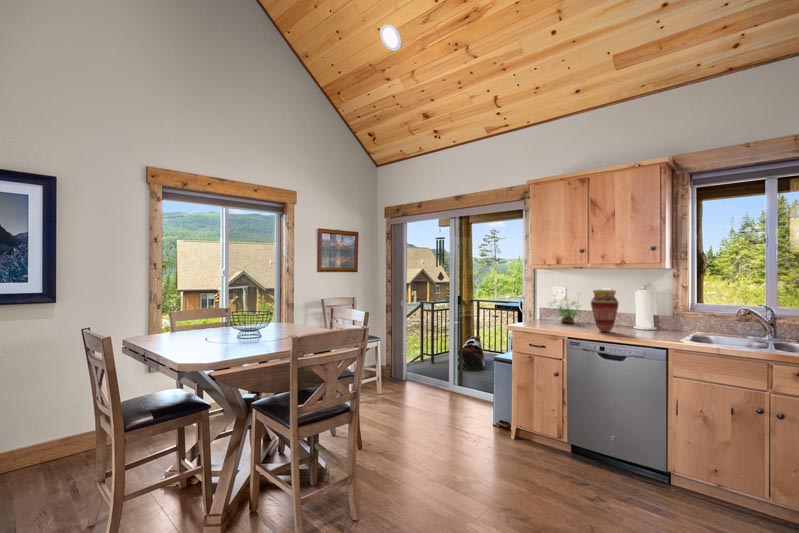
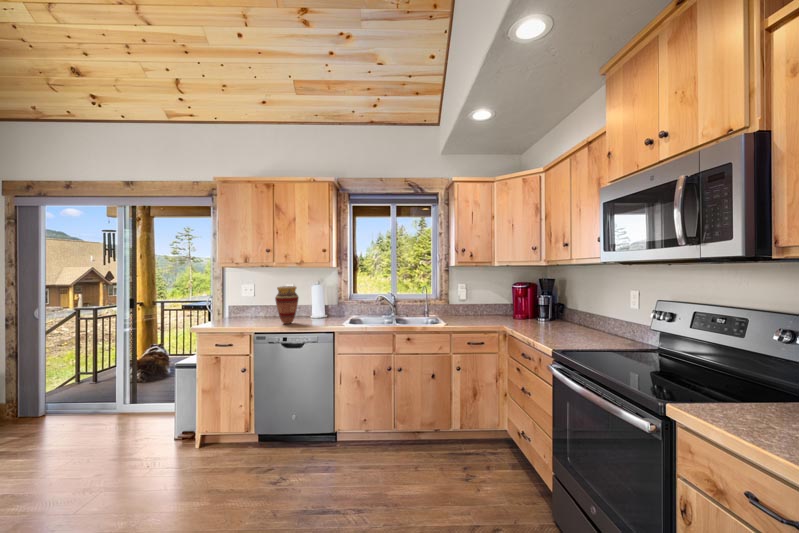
potted plant: present [554,293,580,323] -> none [236,286,268,318]

